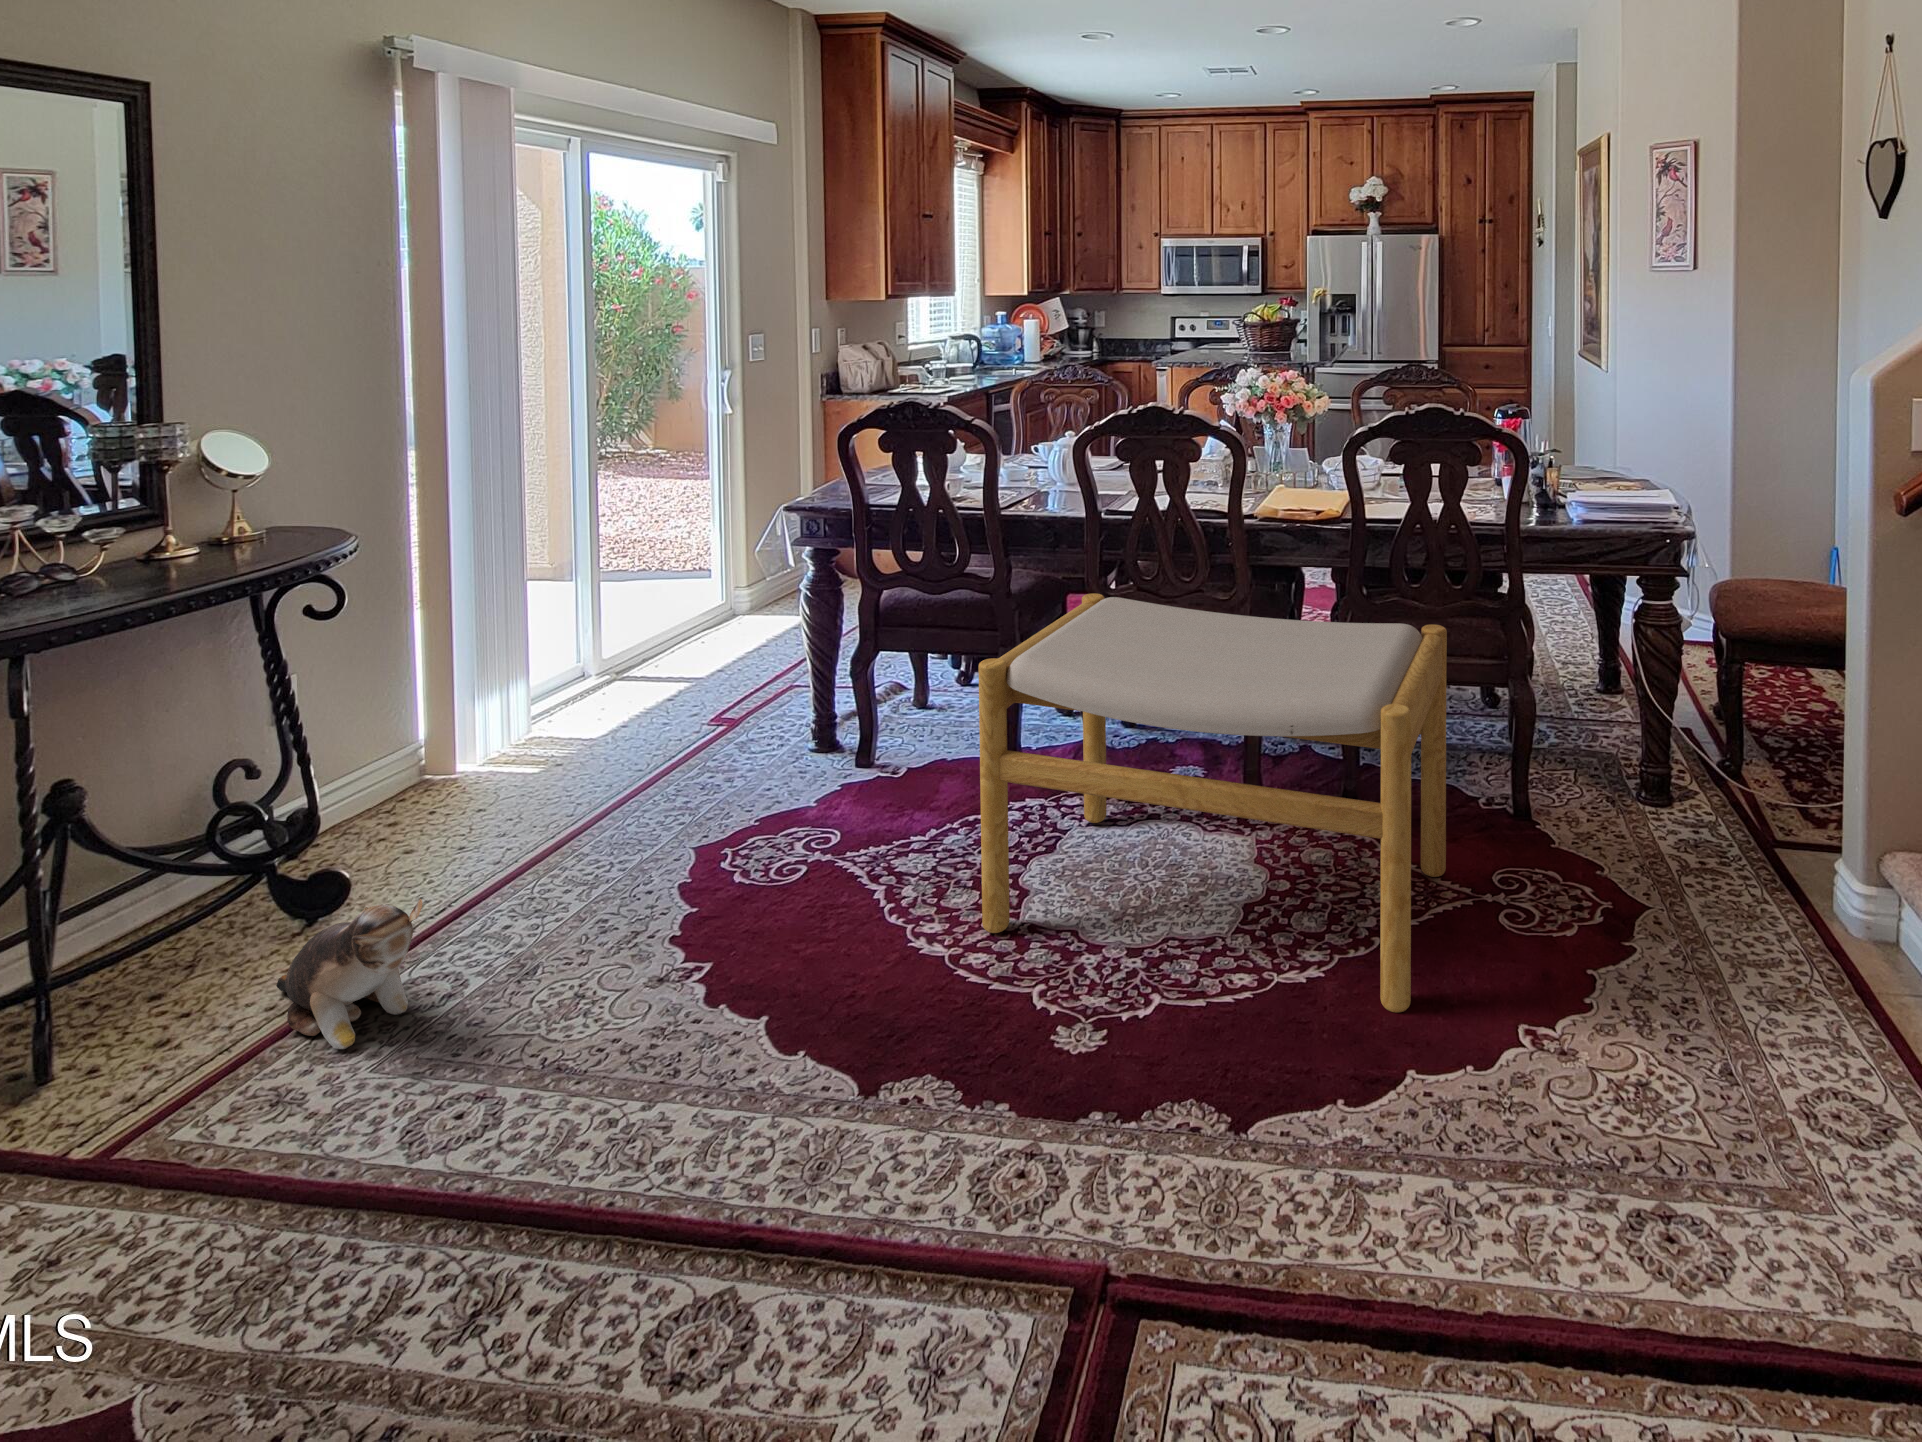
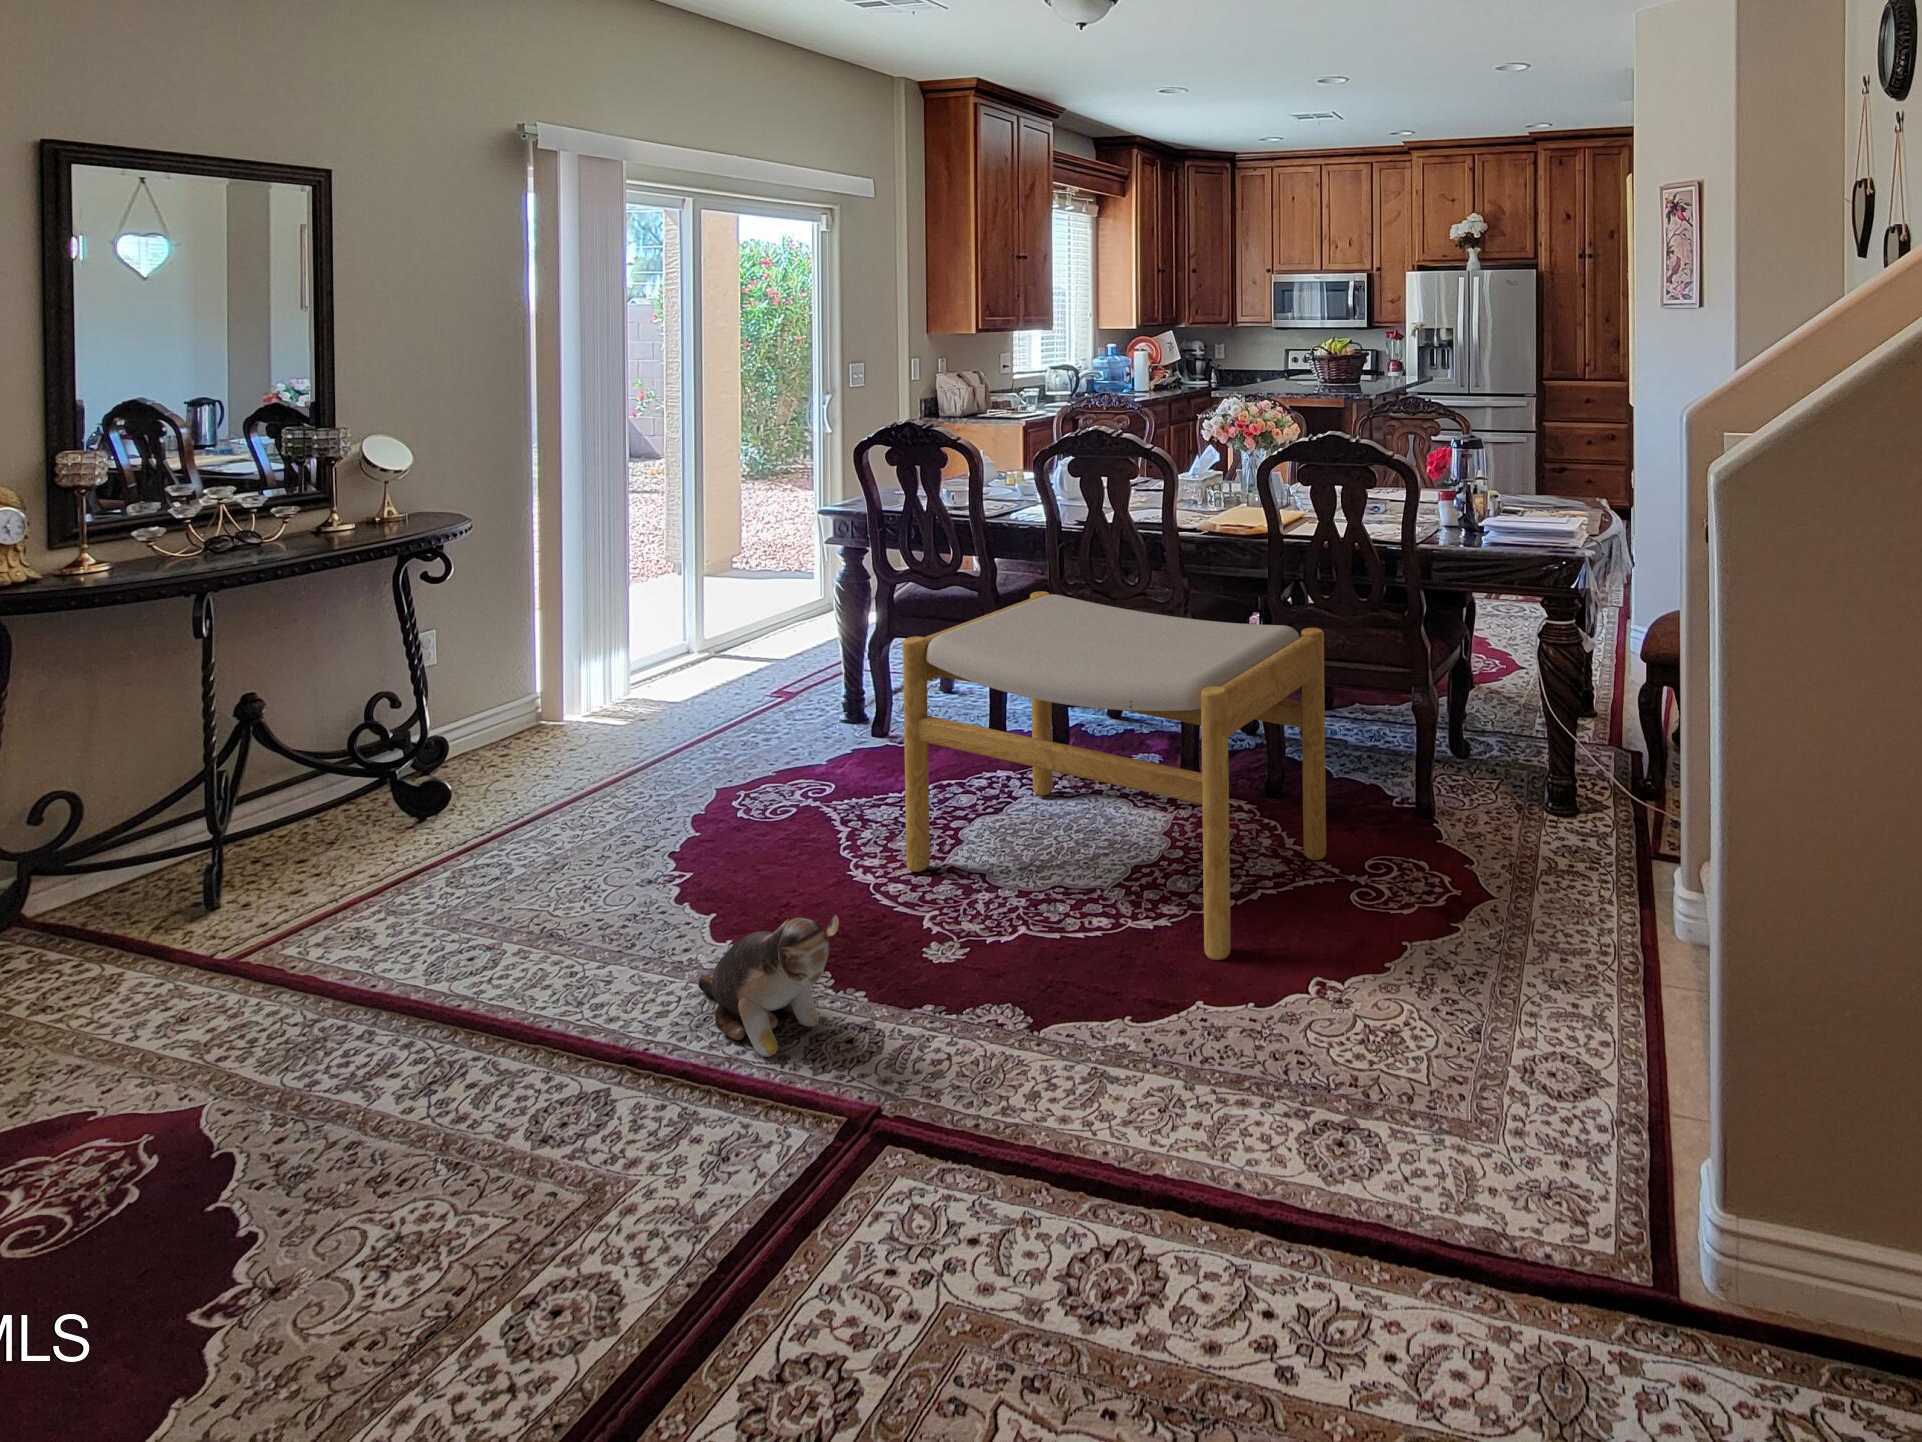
plush toy: present [276,899,422,1049] -> present [698,915,839,1057]

